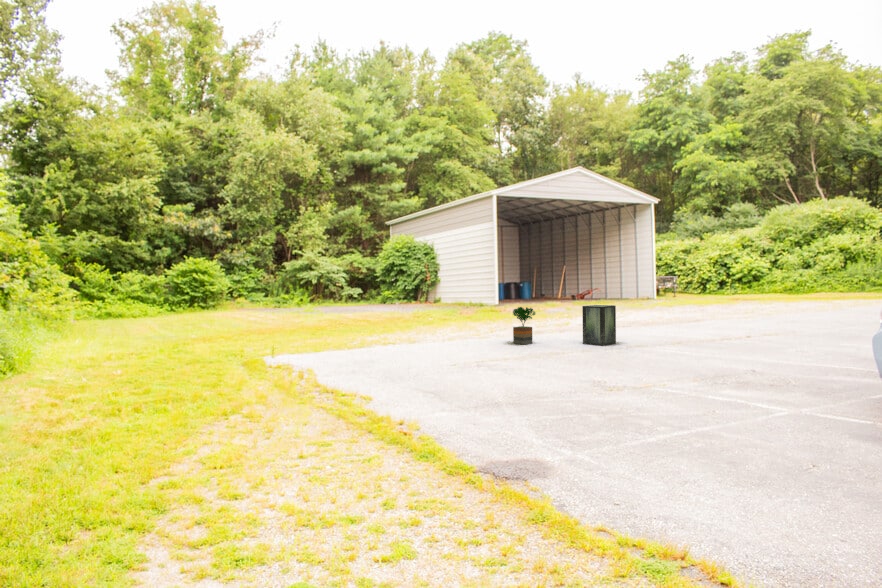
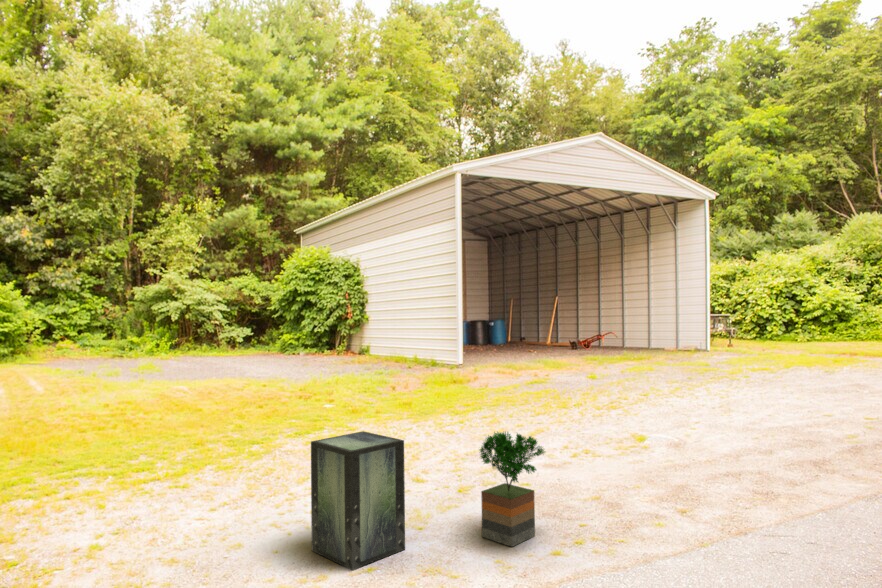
storage box: present [582,305,616,346] -> present [311,431,405,570]

